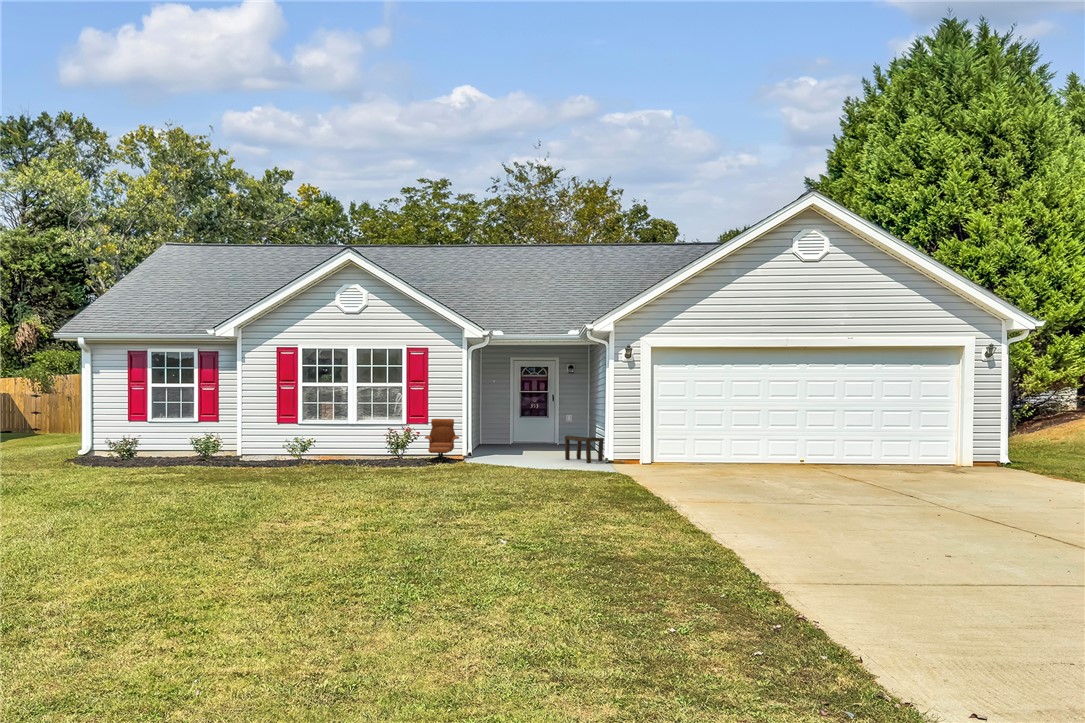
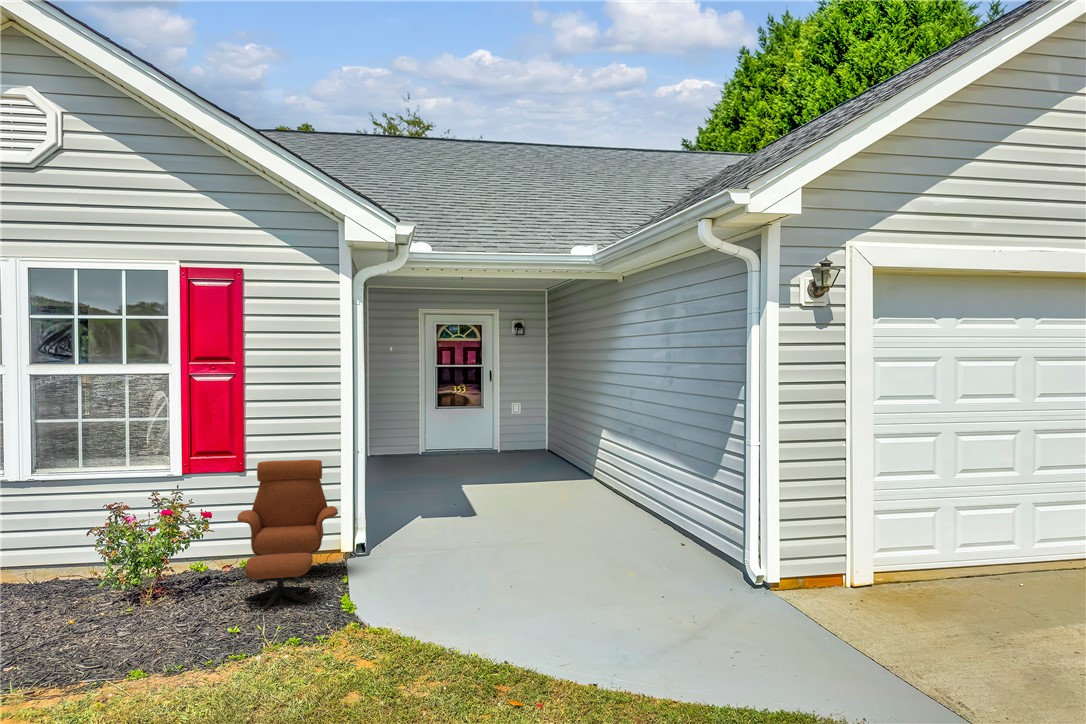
bench: present [565,436,604,463] -> none [598,482,709,564]

